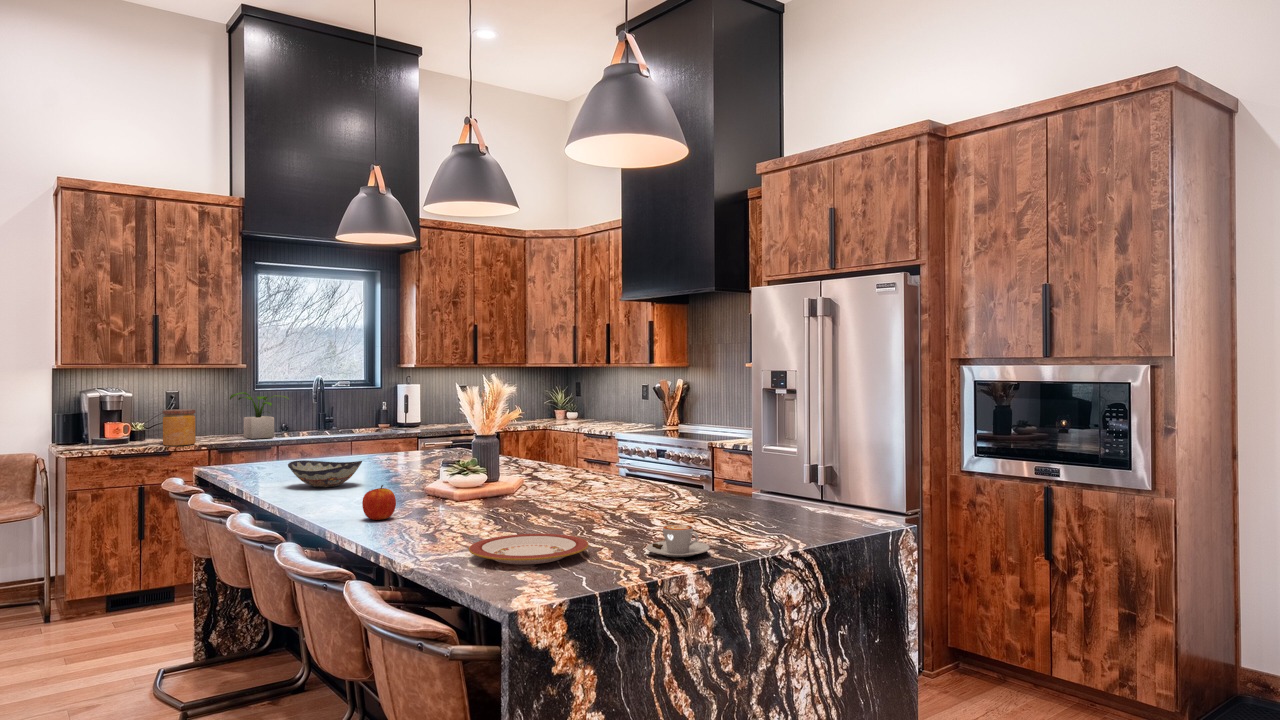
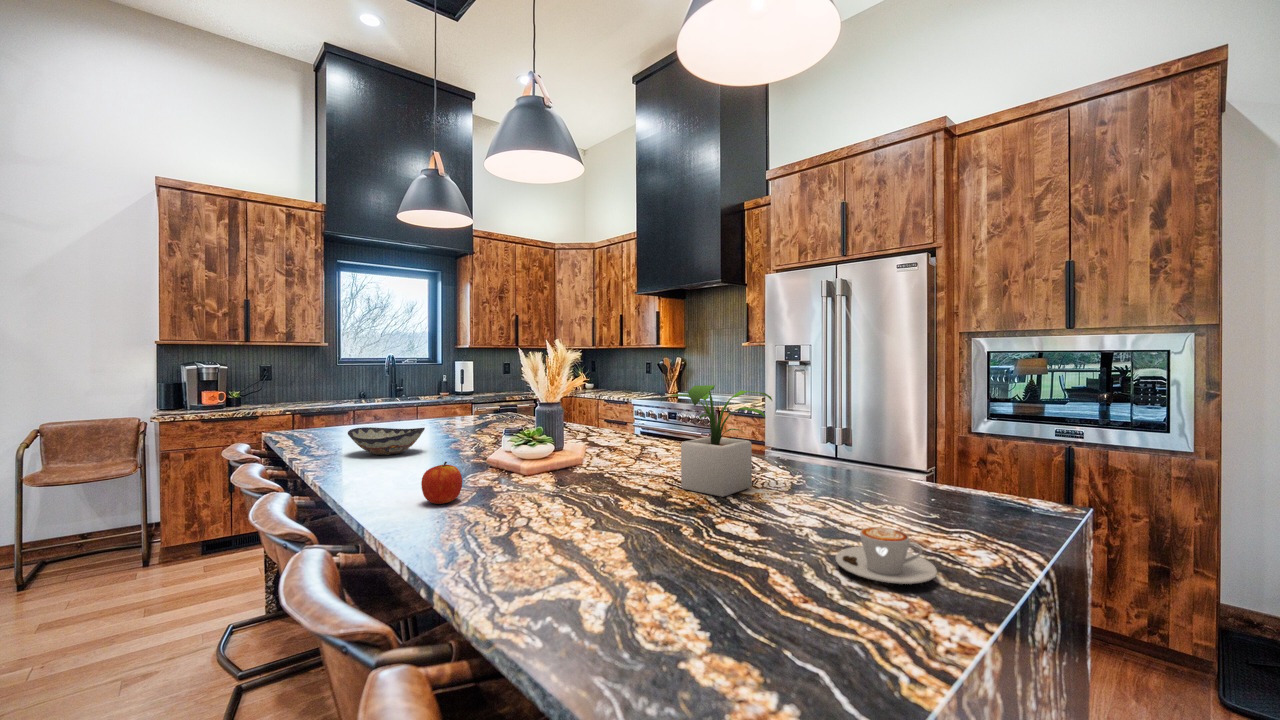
potted plant: present [230,392,288,439] -> present [661,385,772,497]
jar: present [163,409,196,446] -> none [252,380,282,412]
plate: present [469,534,589,564] -> none [582,537,764,611]

